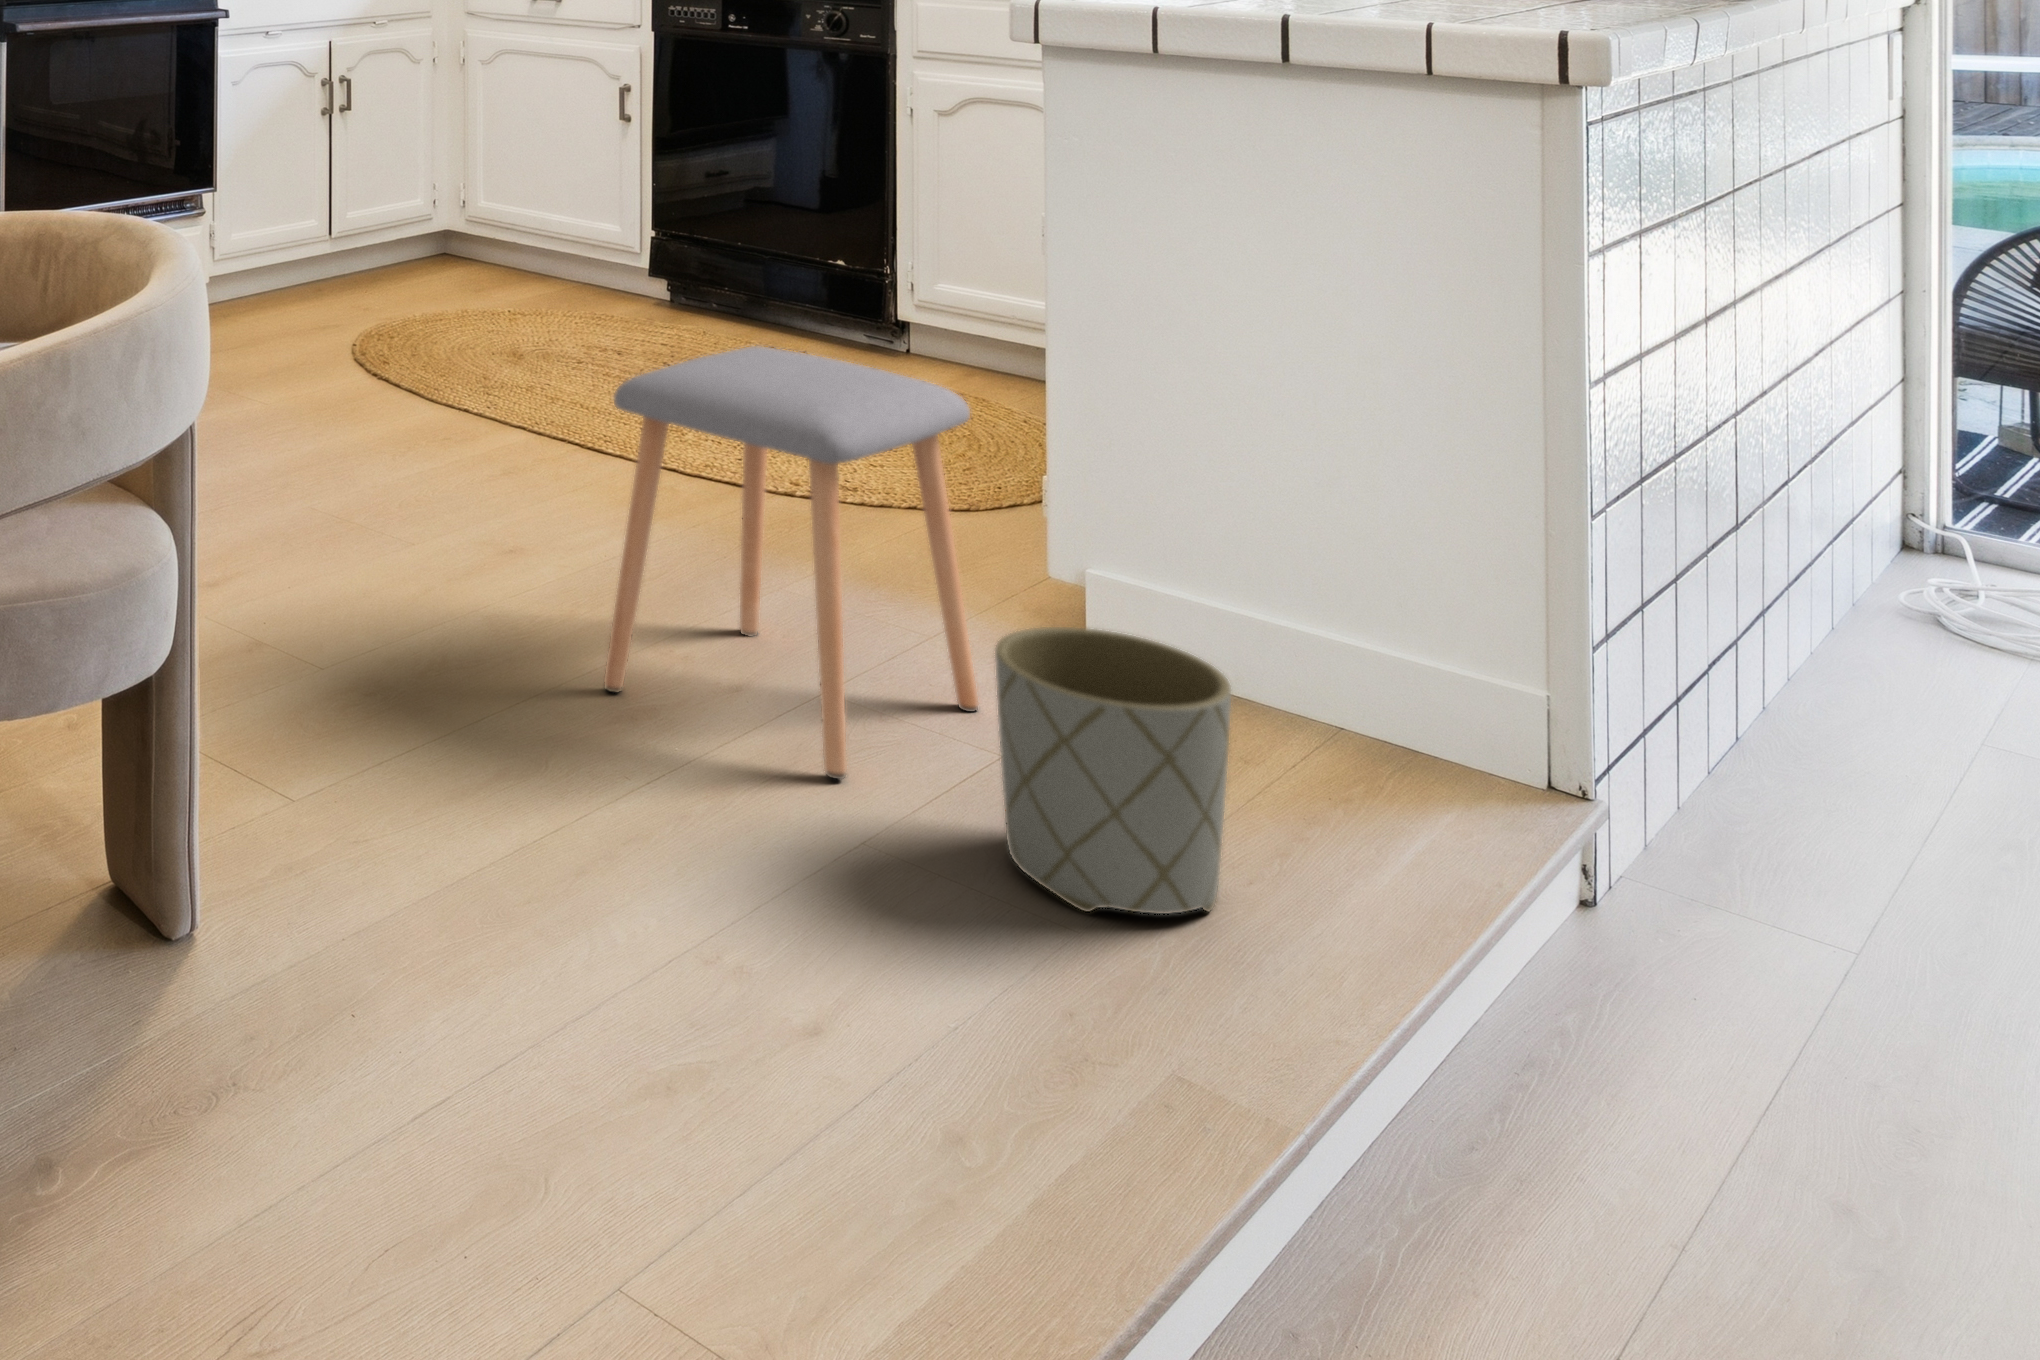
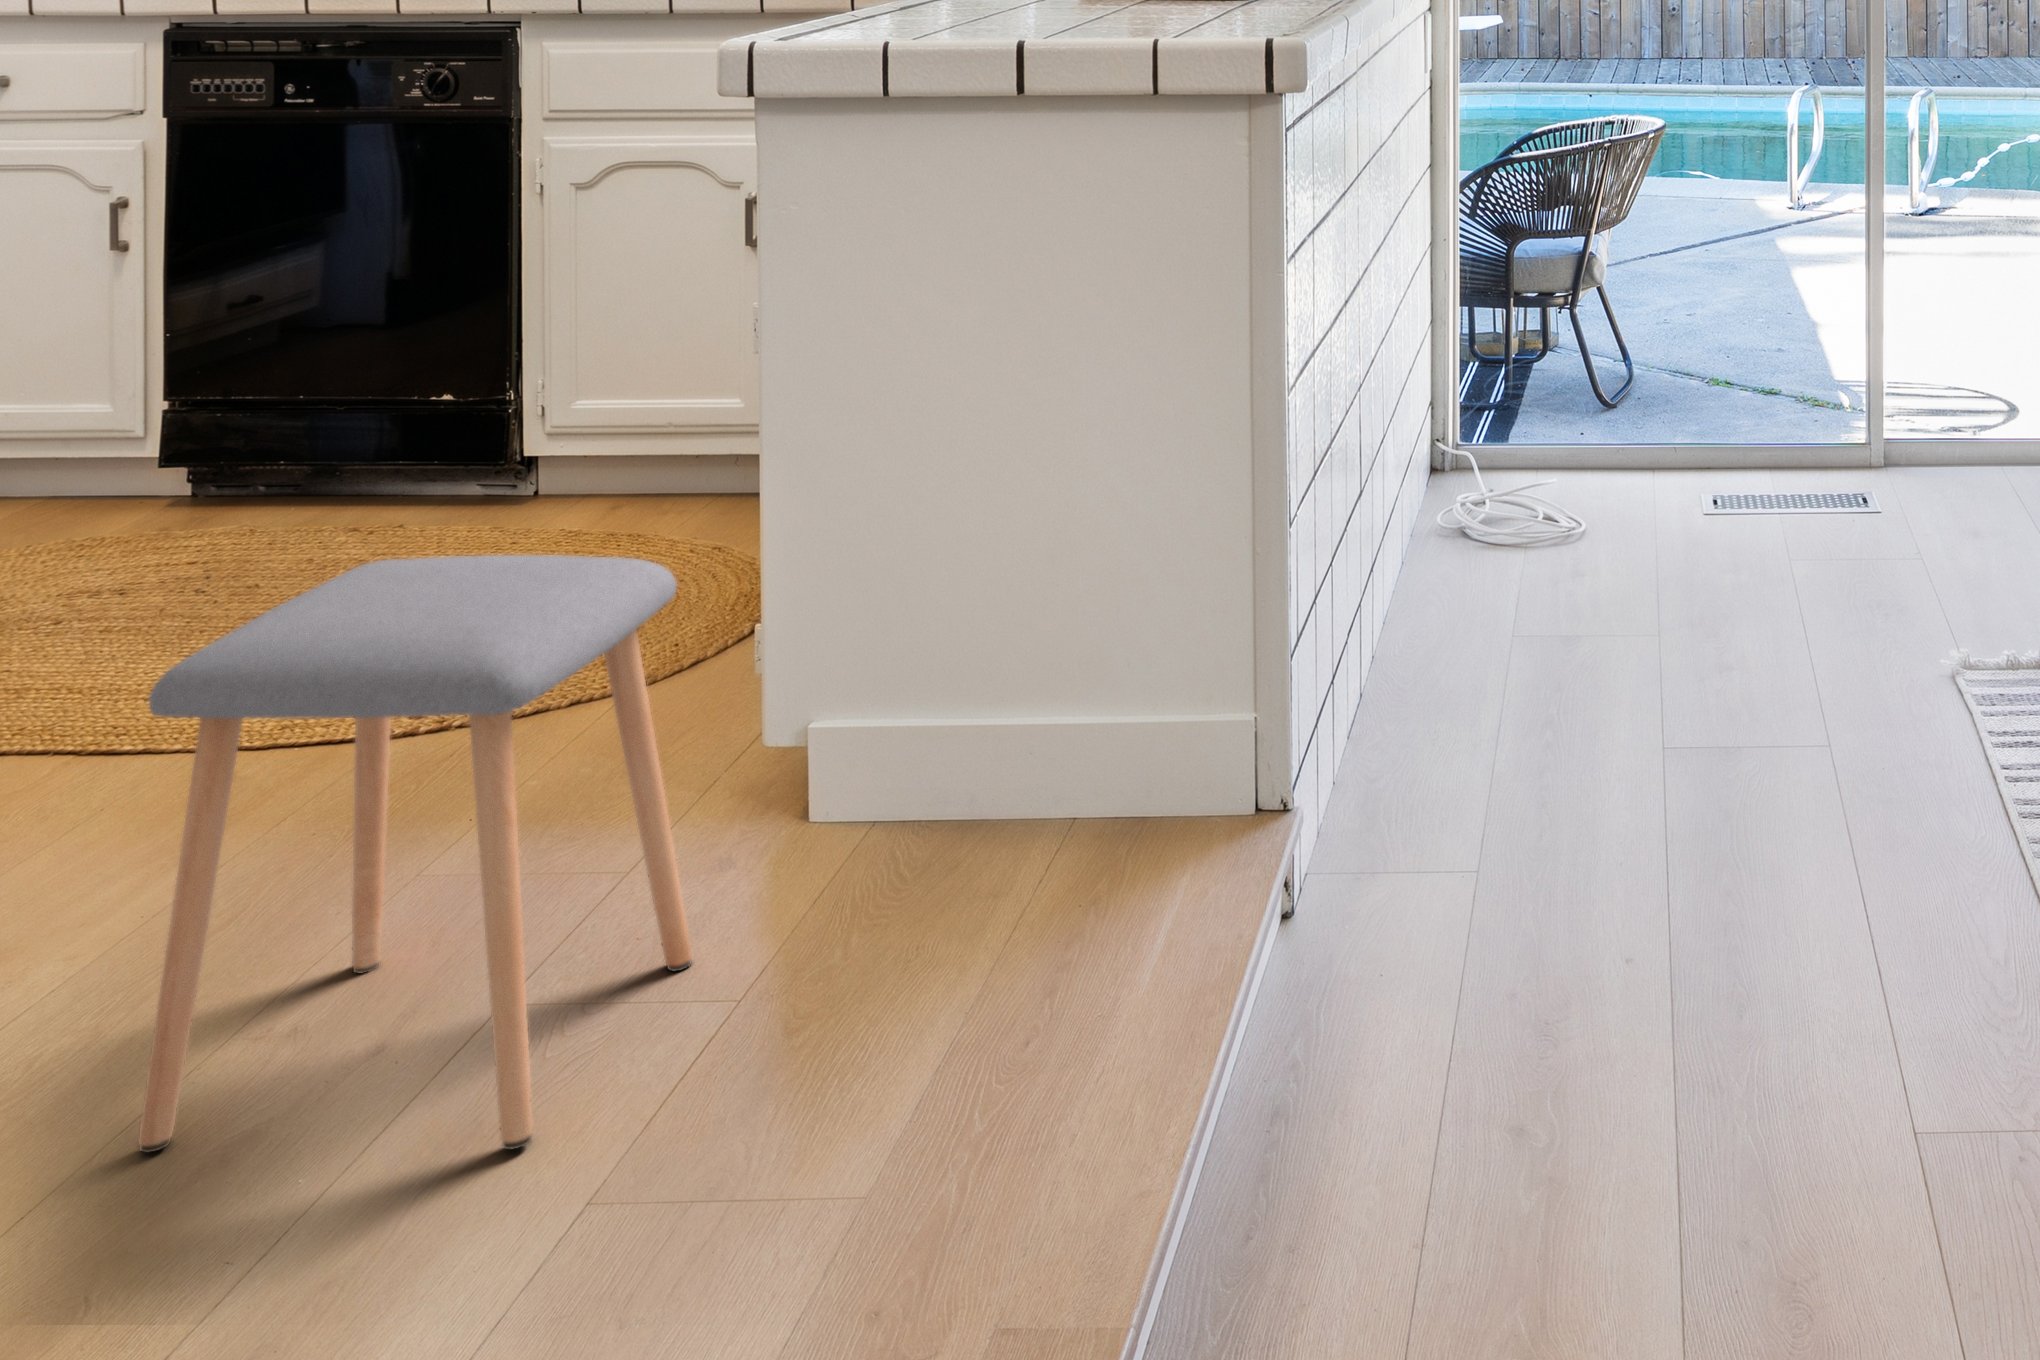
planter: present [995,627,1231,914] -> none [737,817,1009,1197]

